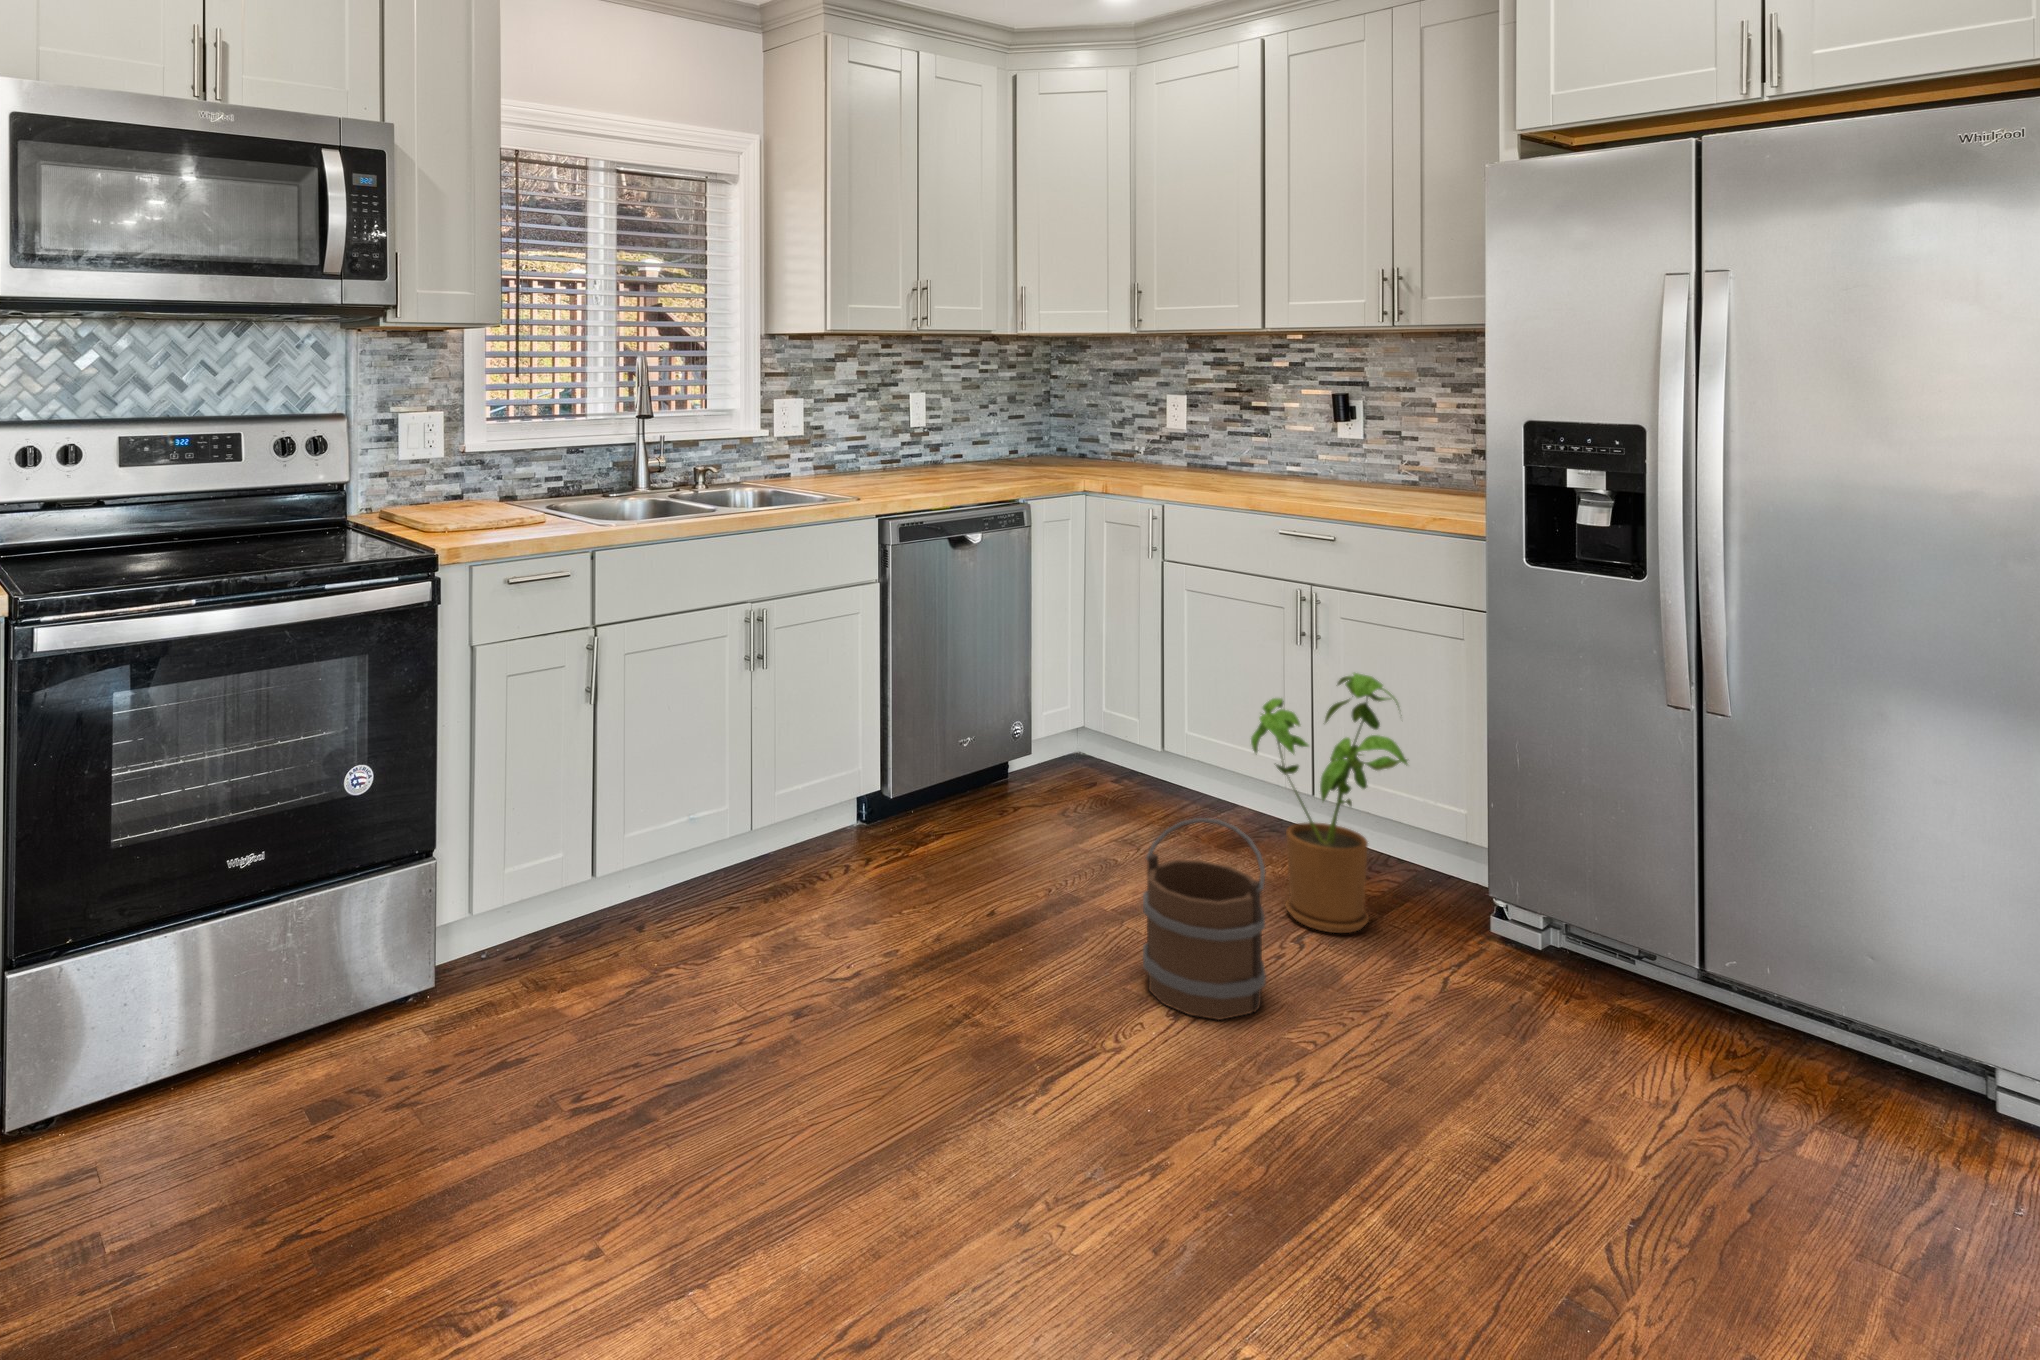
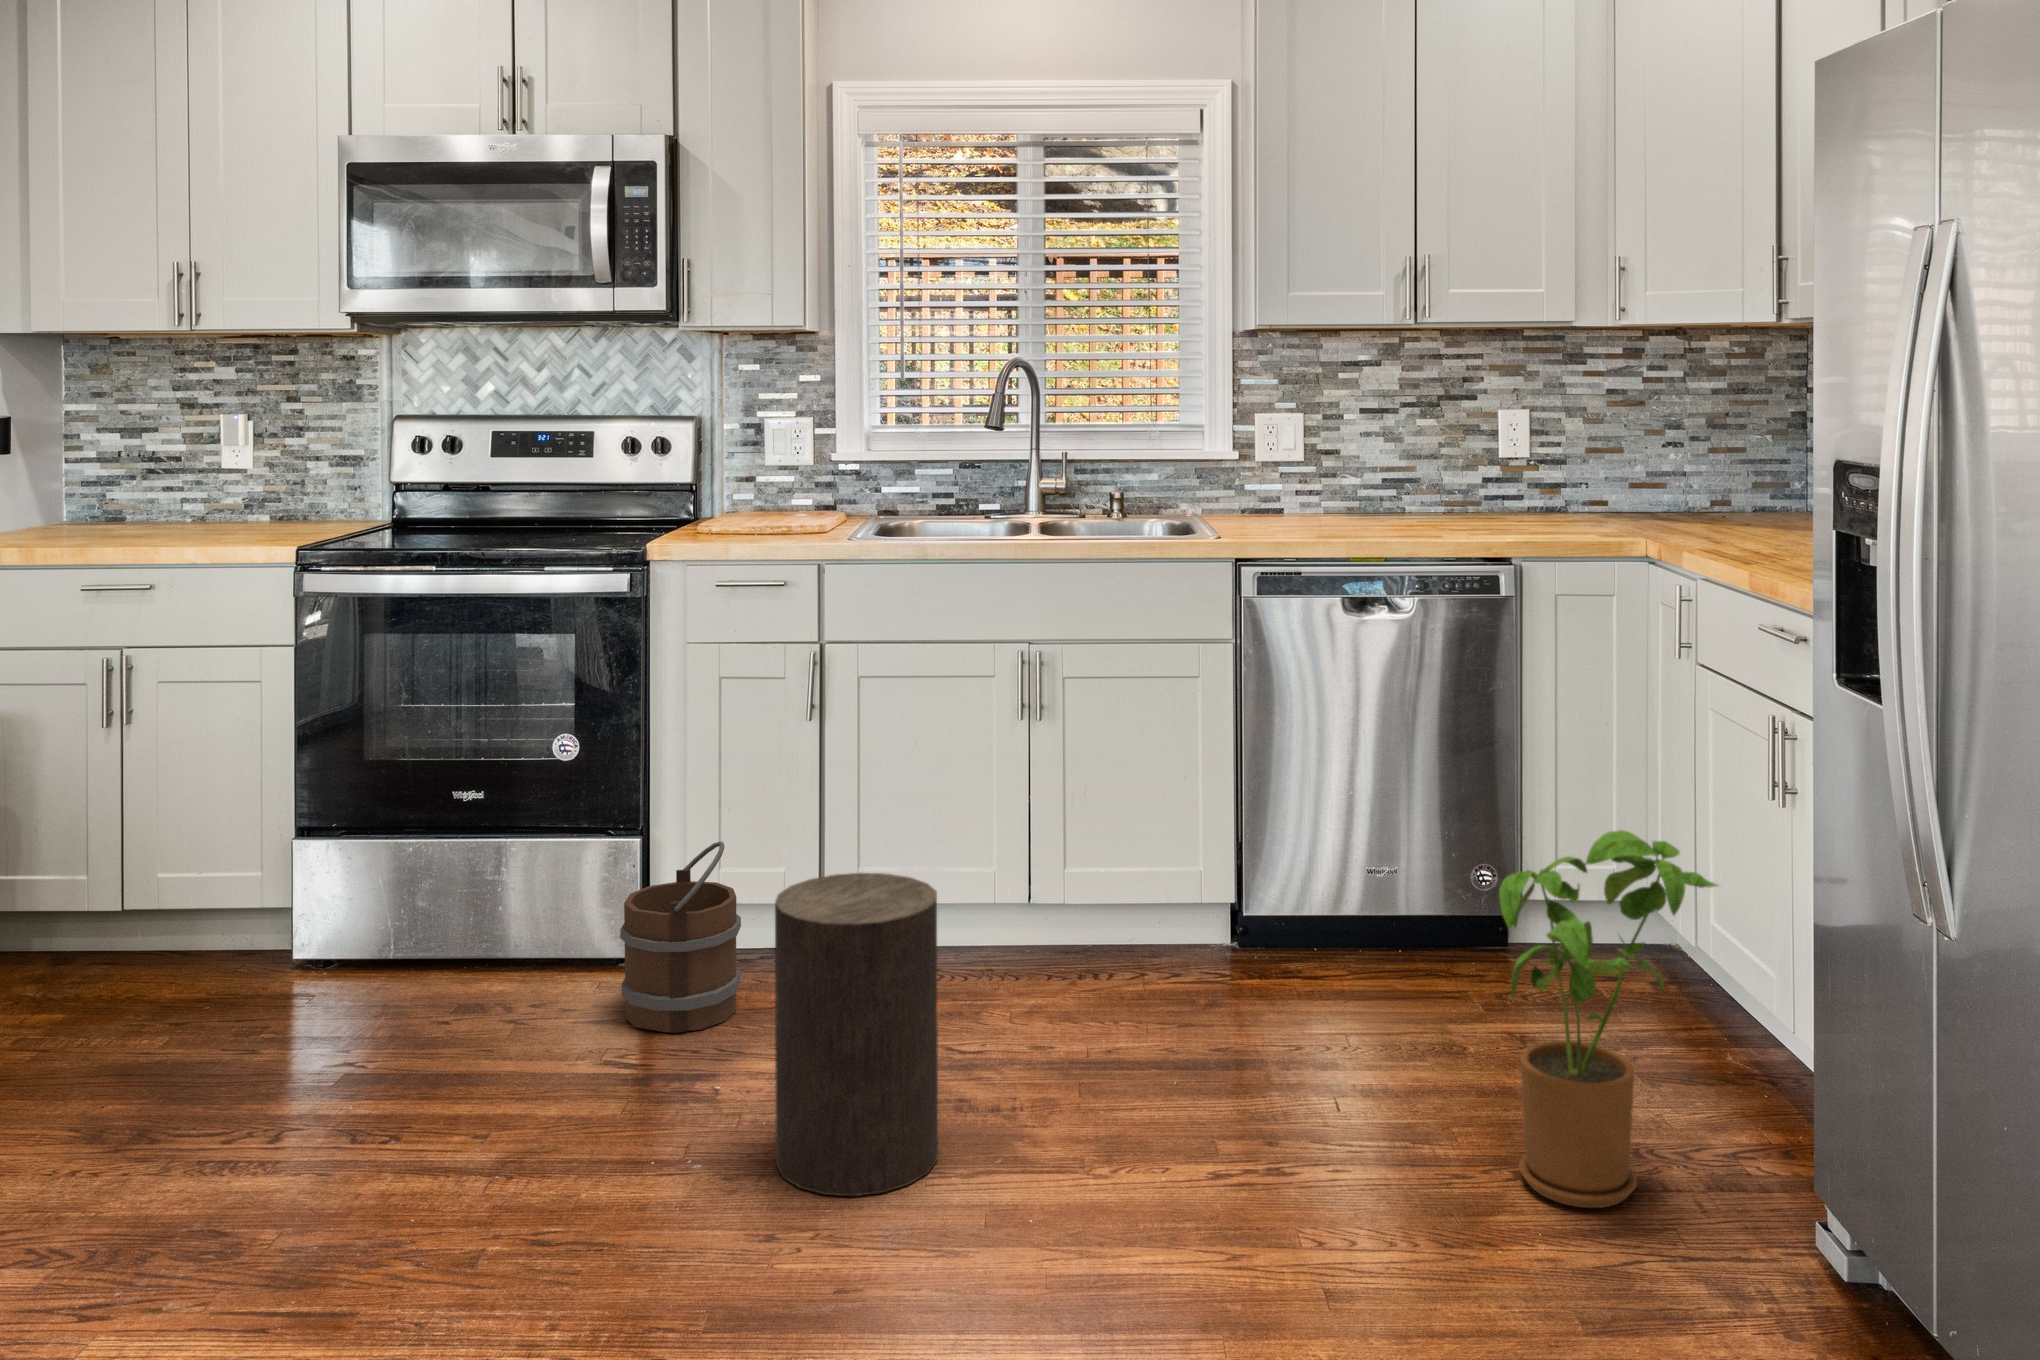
bucket: present [1143,818,1266,1020] -> present [620,842,741,1033]
stool: none [888,819,1039,1126] -> present [775,873,938,1196]

